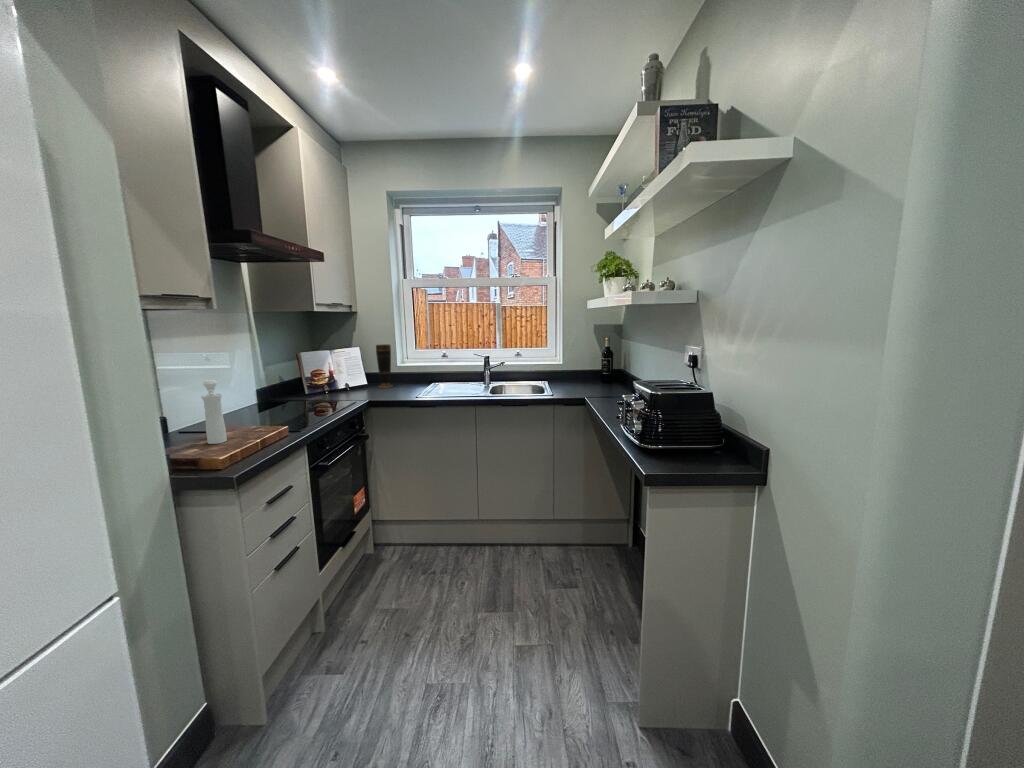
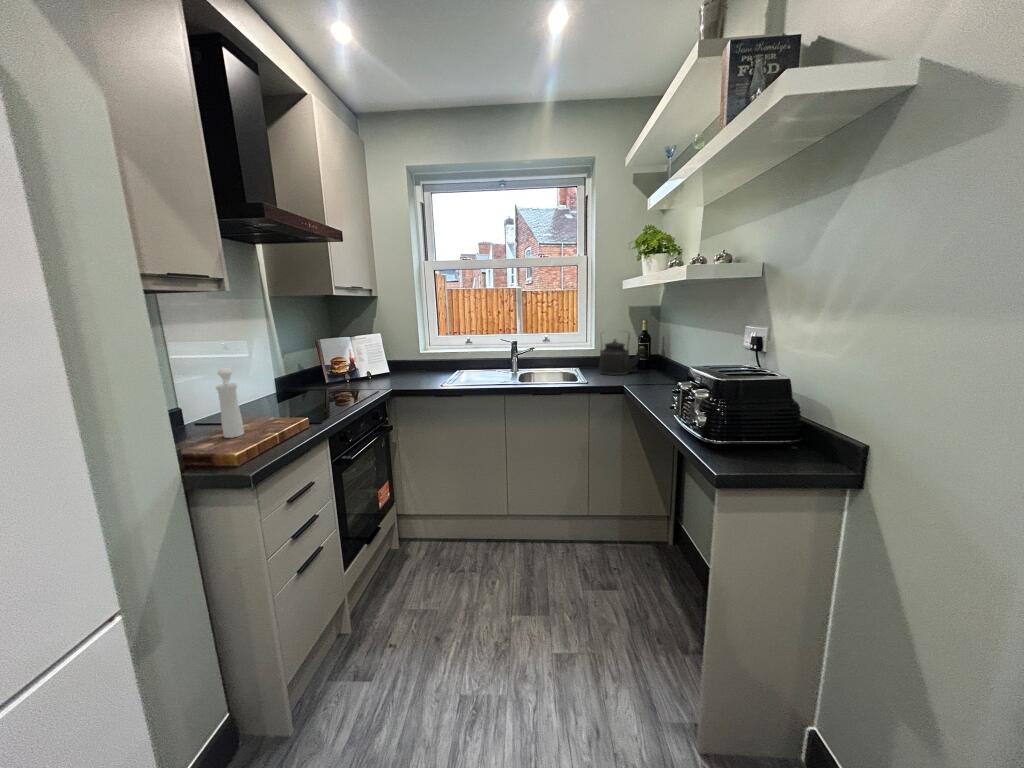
vase: present [376,344,393,388] -> none [397,331,416,376]
kettle: none [567,347,609,388] -> present [599,336,644,375]

